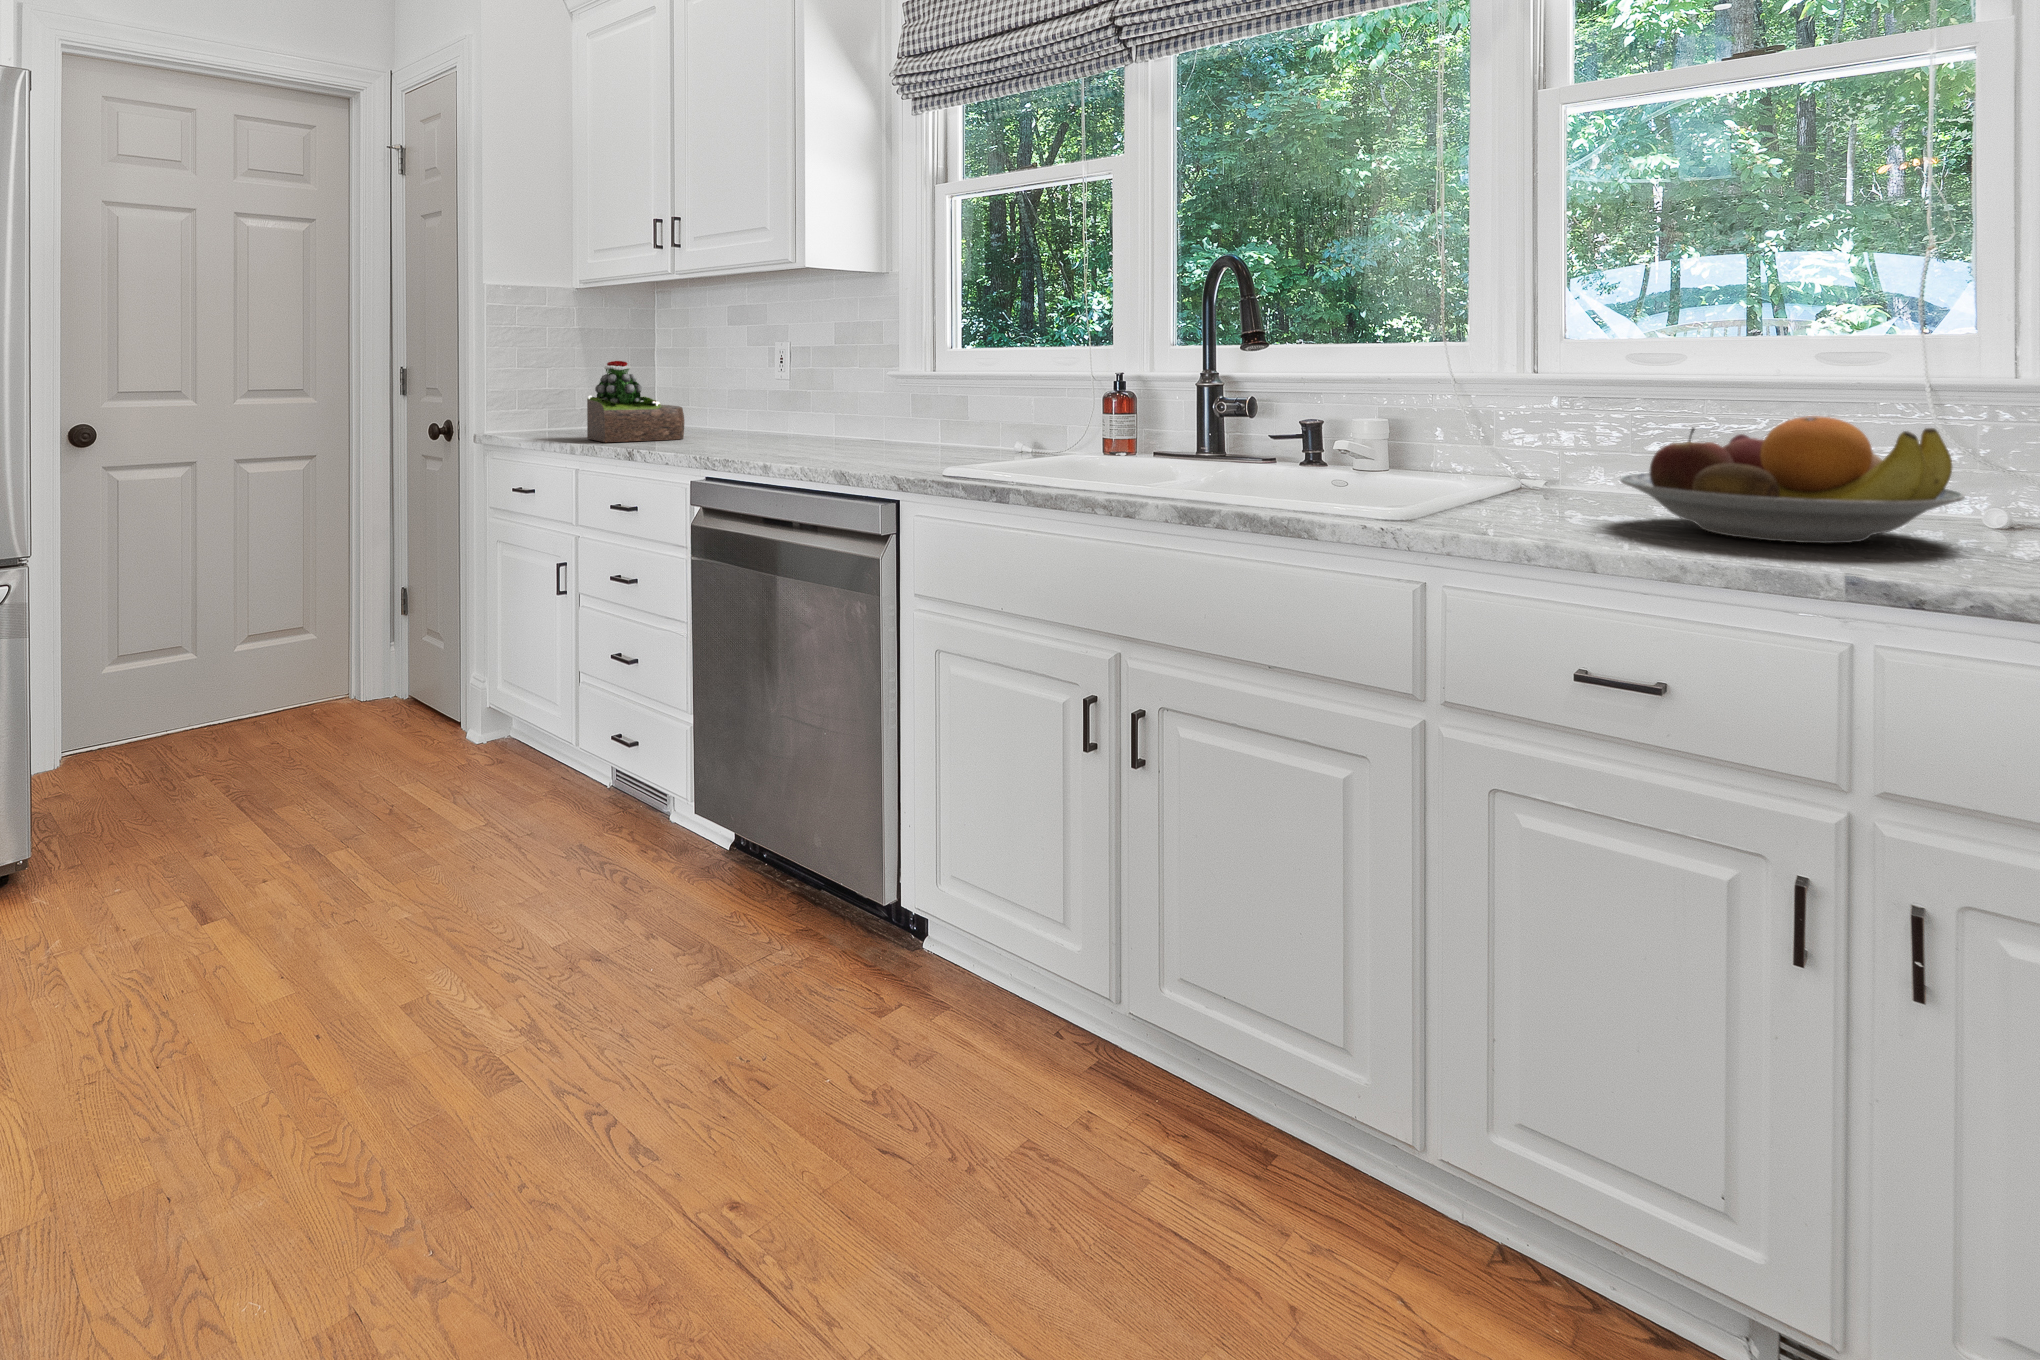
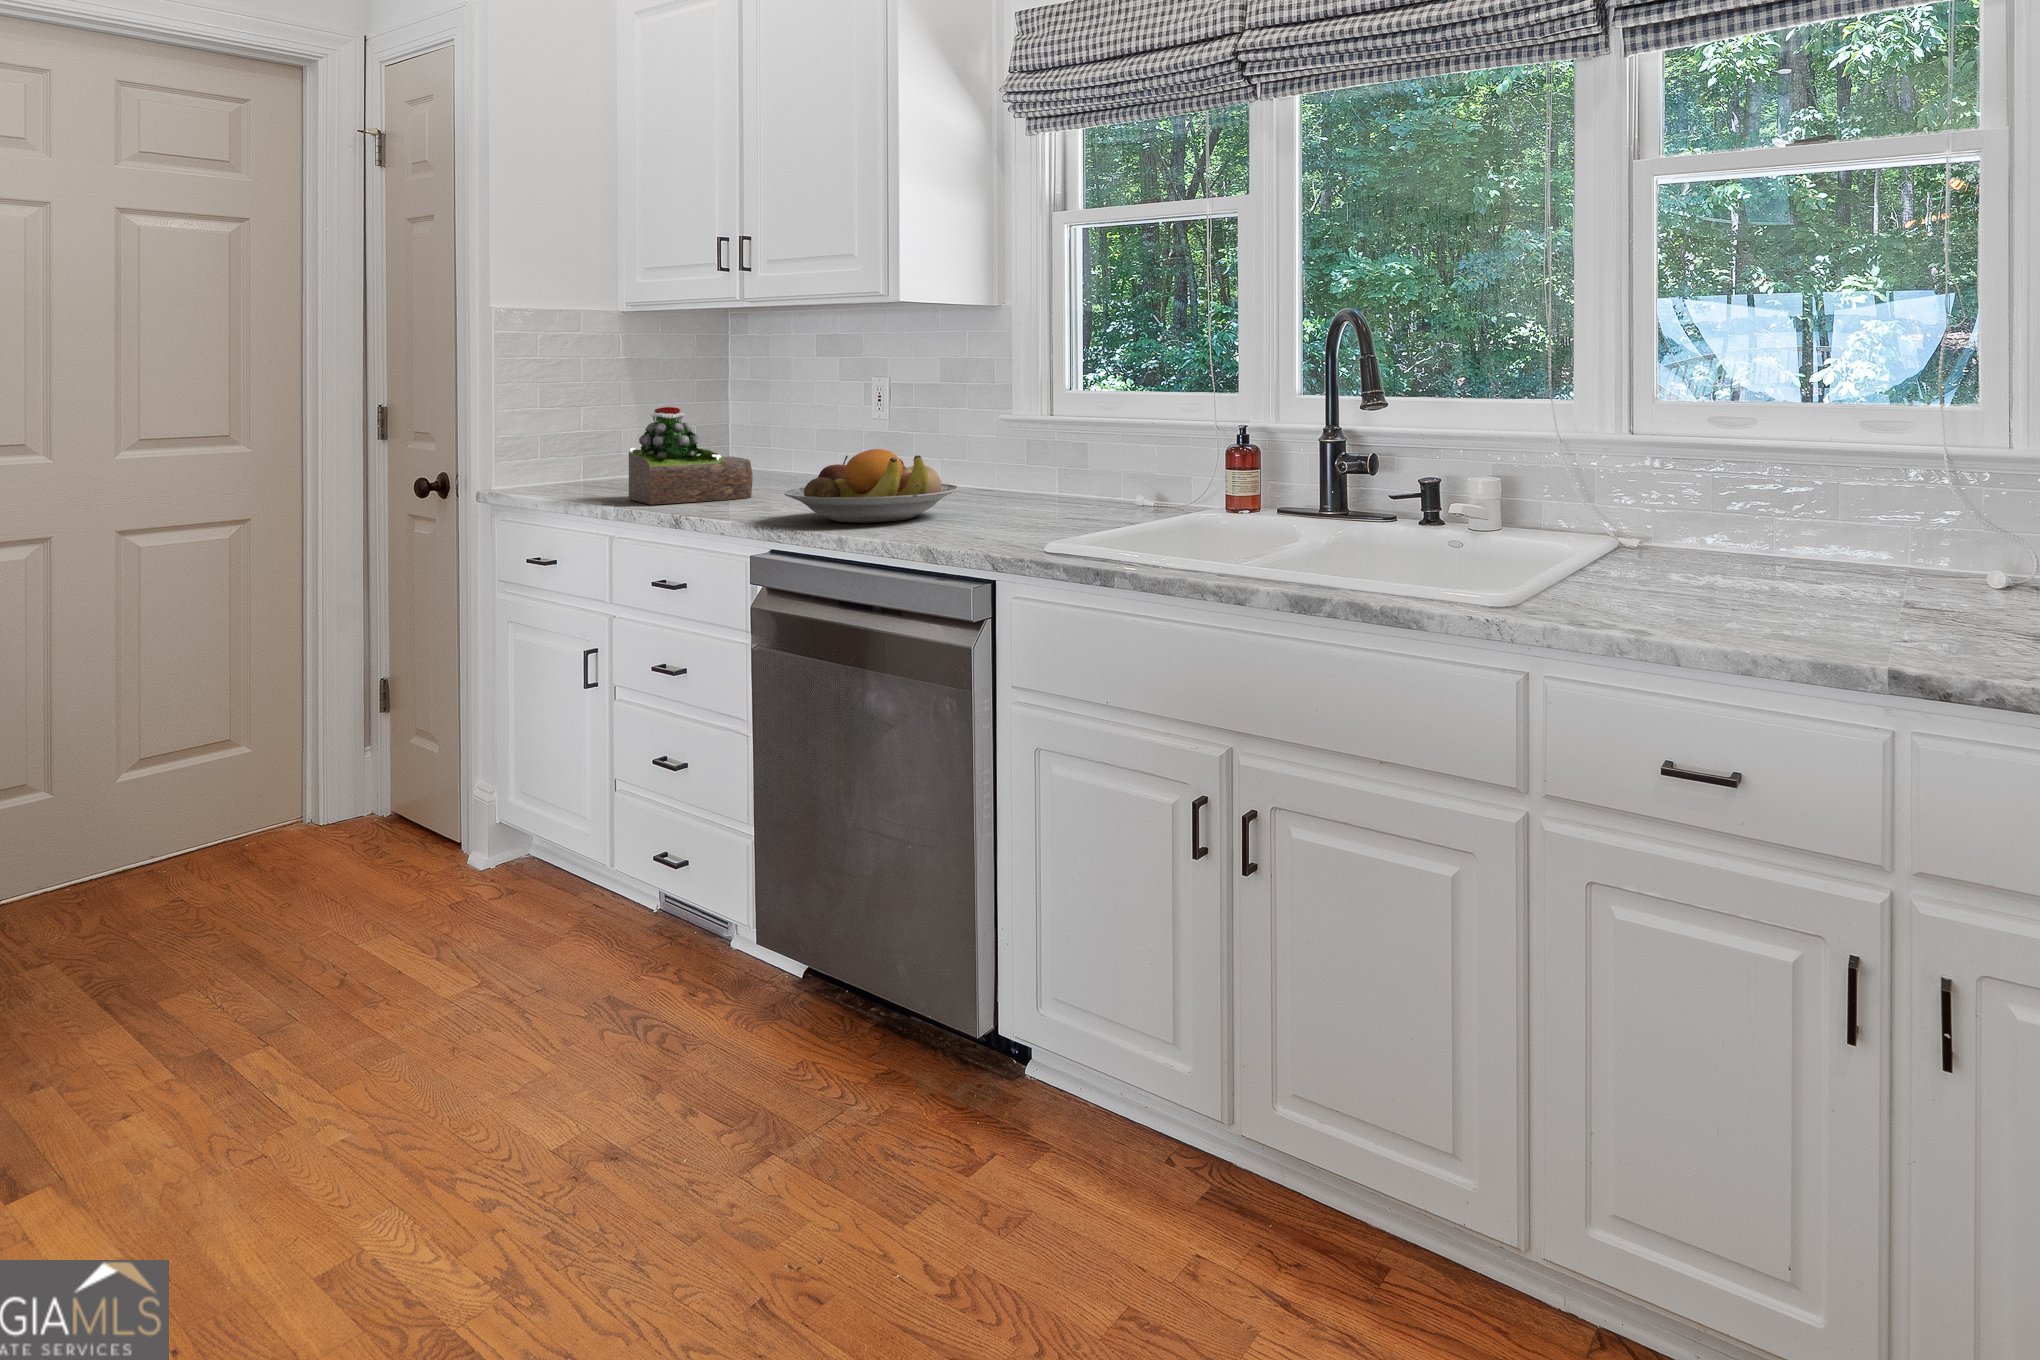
fruit bowl: present [1620,416,1965,543] -> present [784,449,959,523]

